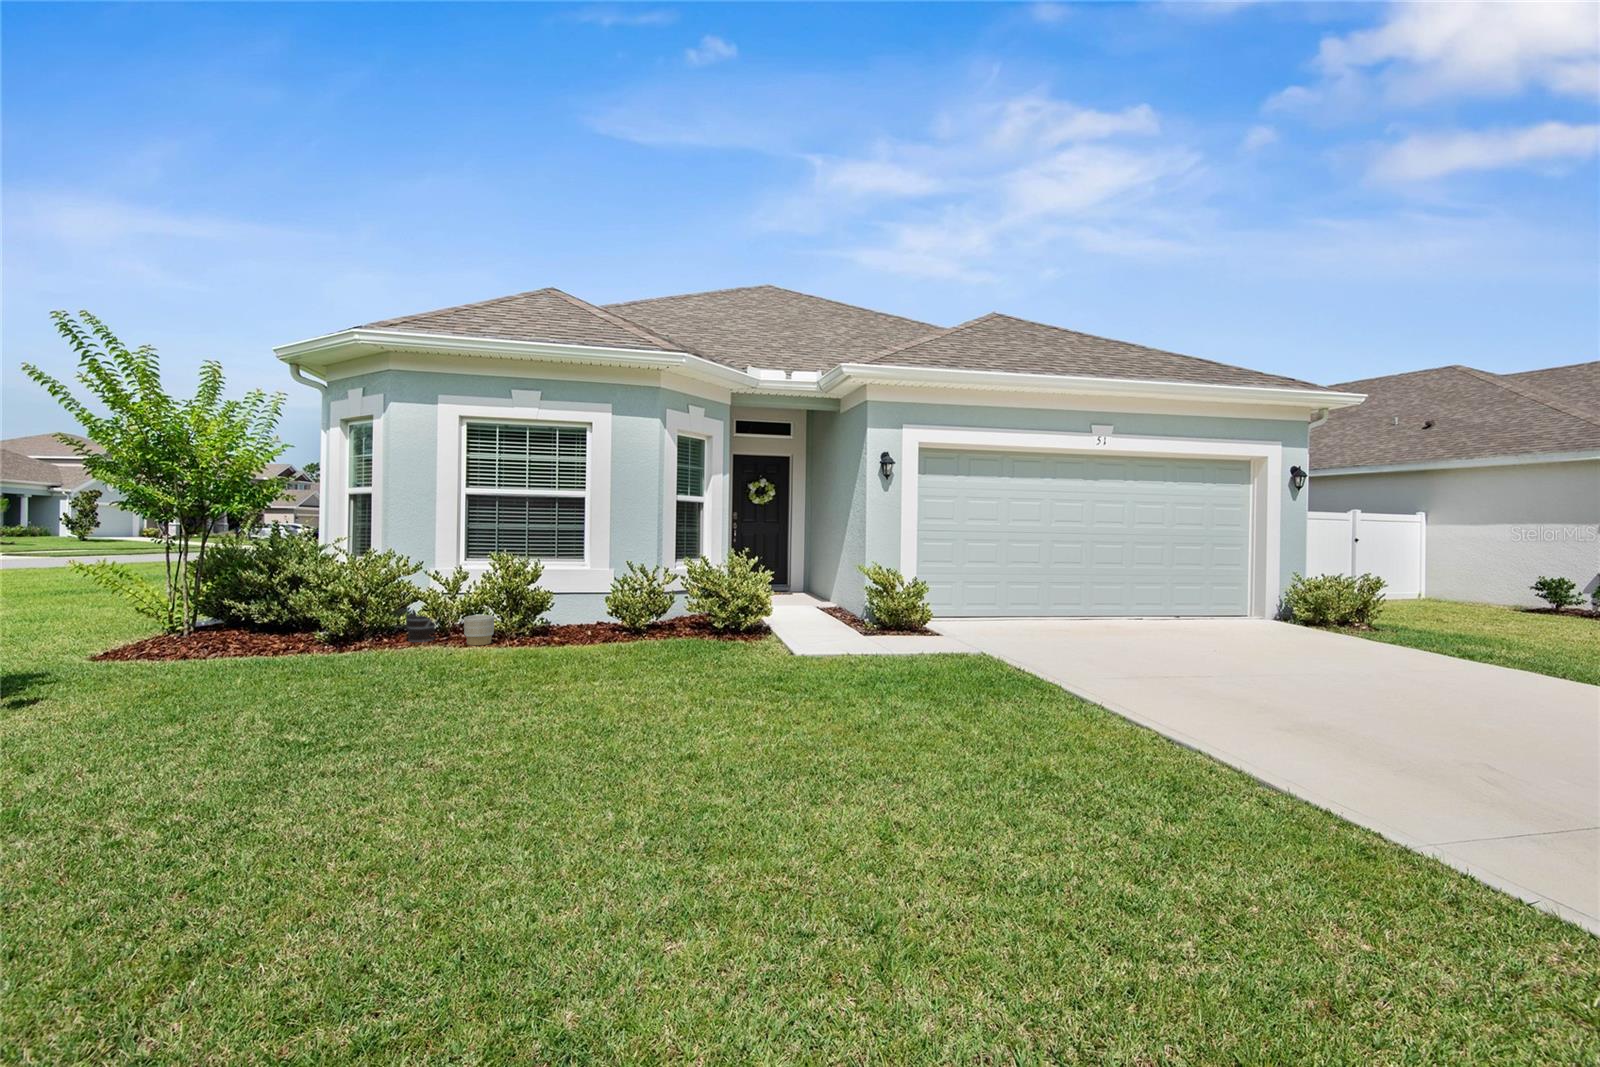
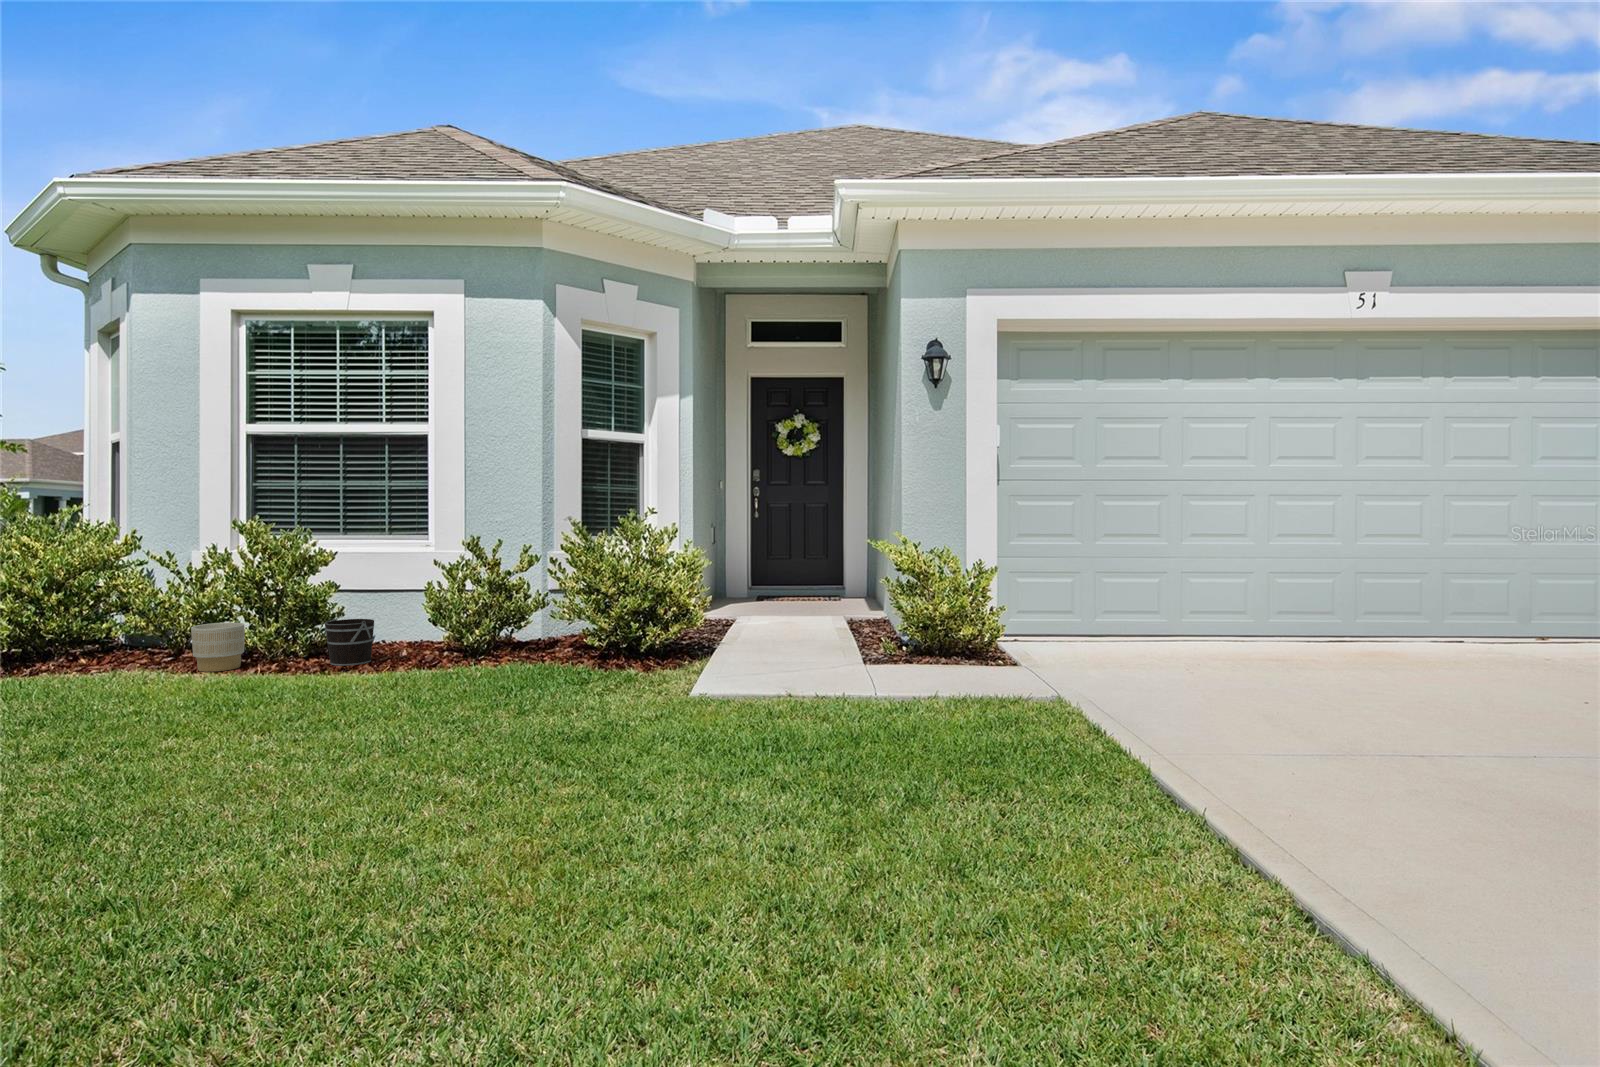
bucket: present [406,613,435,642] -> present [325,618,374,666]

